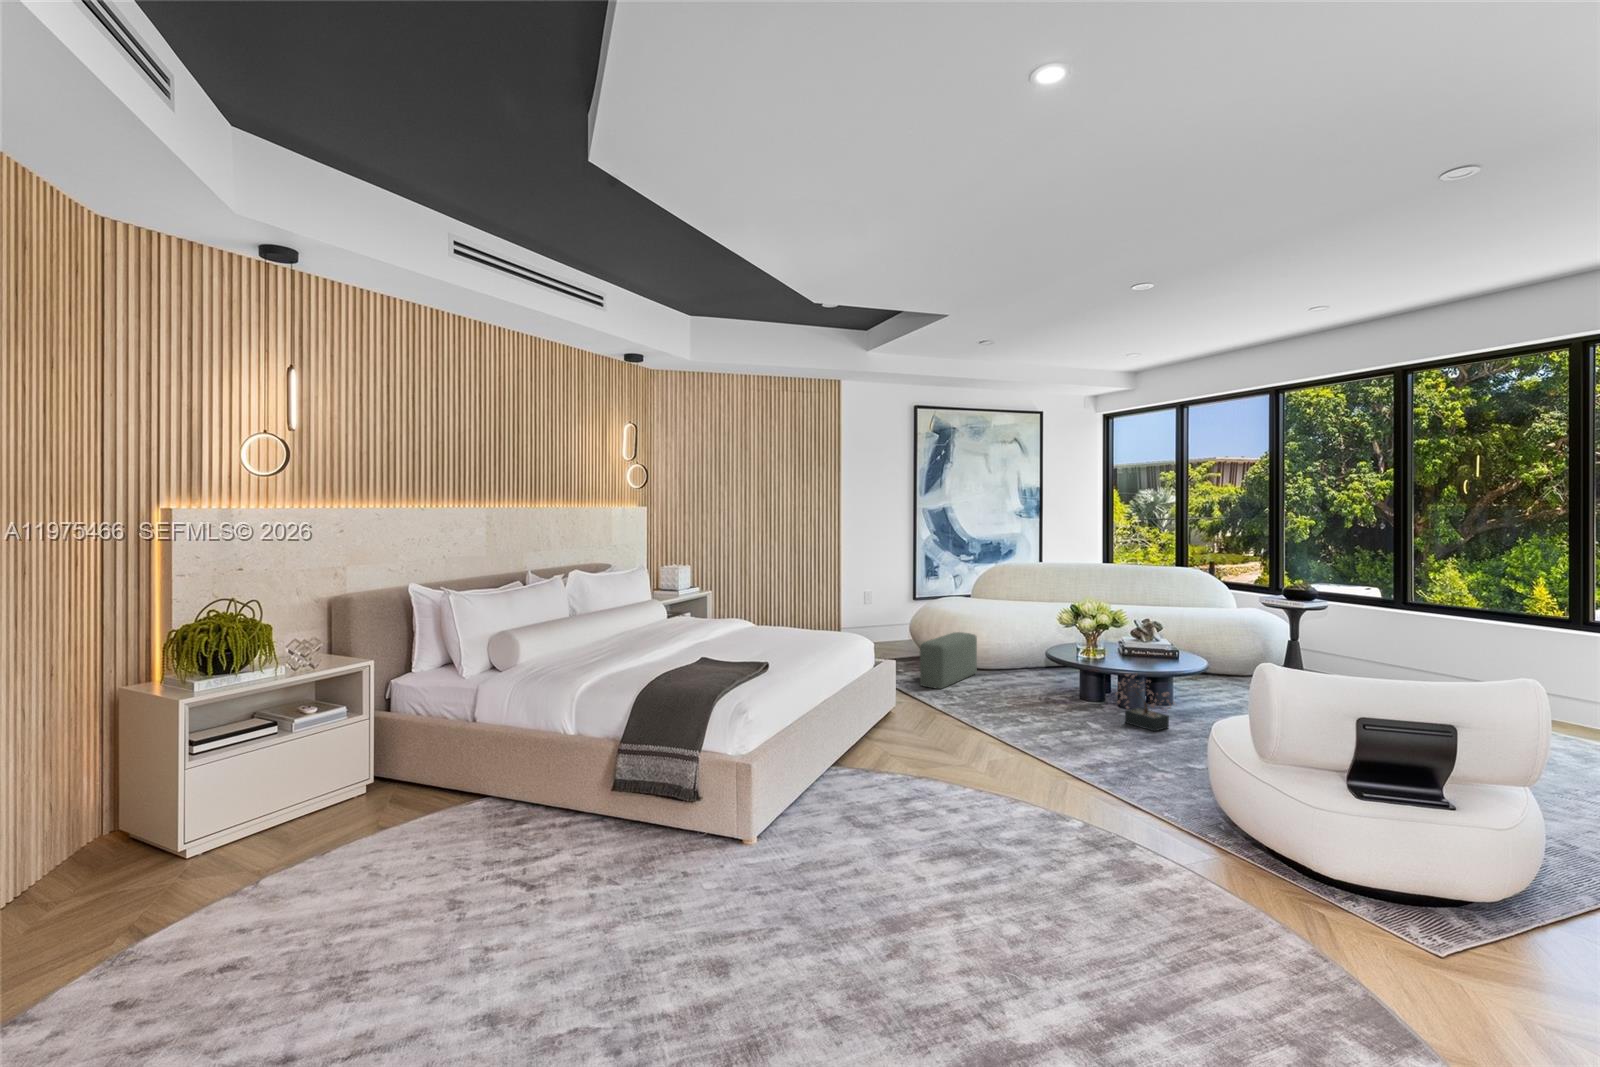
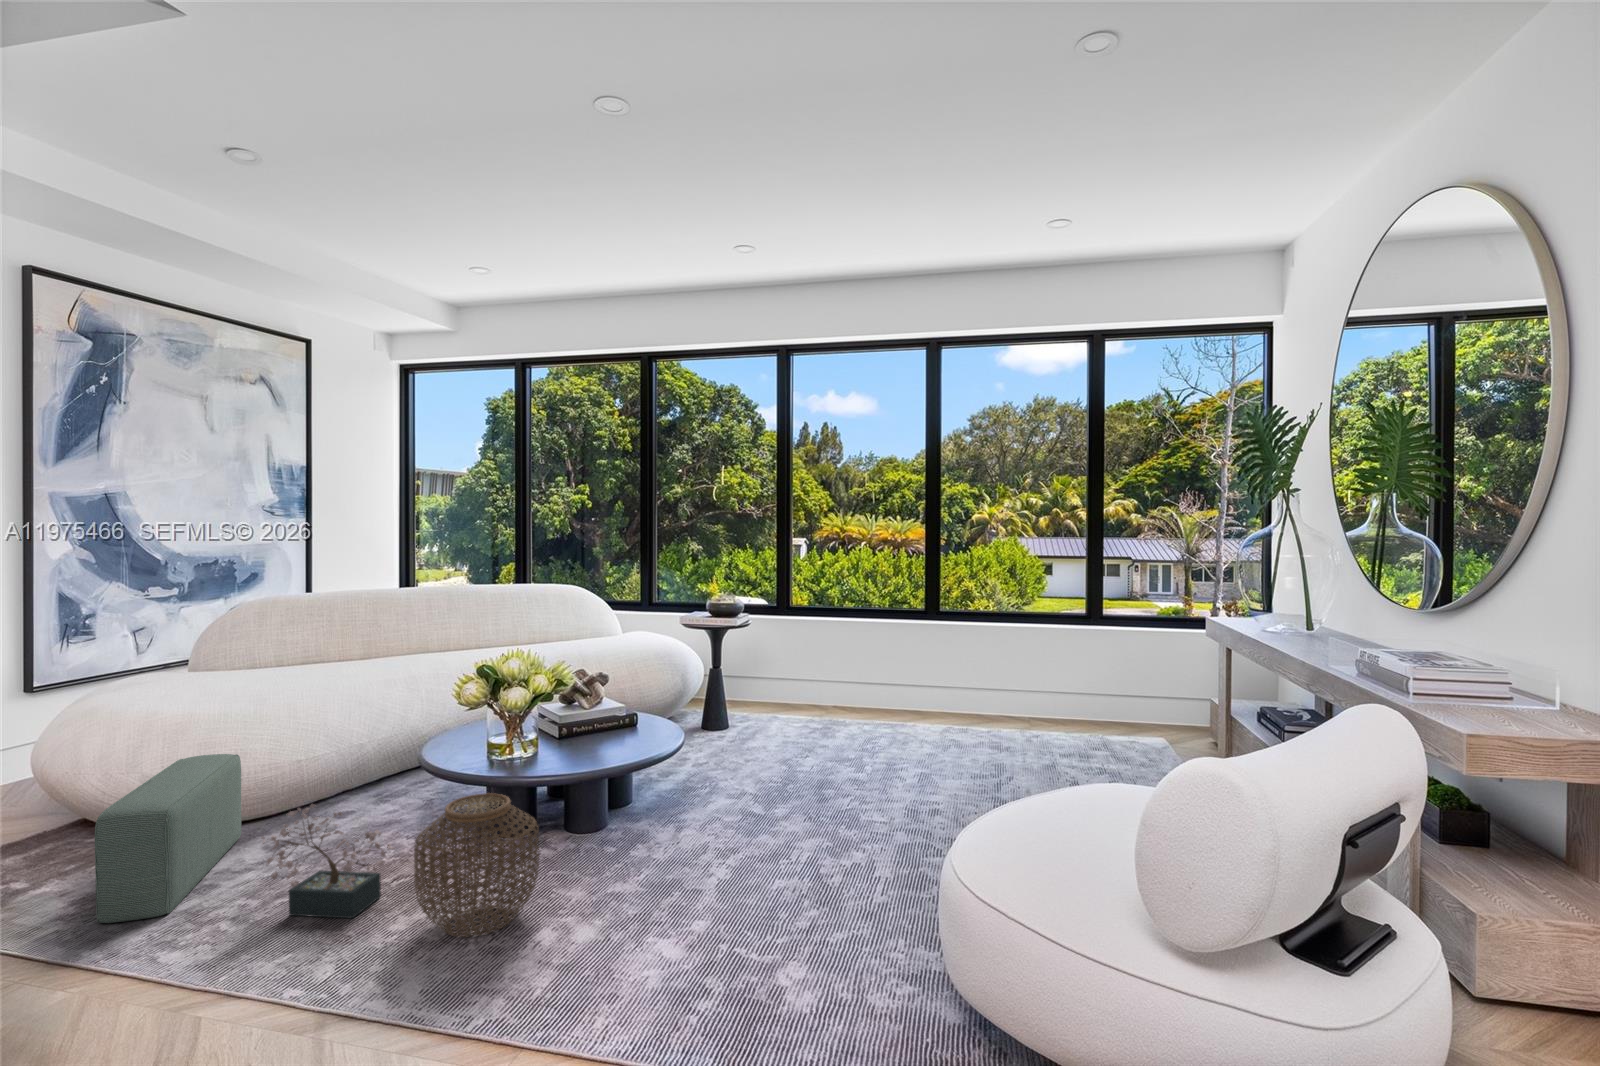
woven basket: none [1017,662,1075,725] -> present [414,793,539,937]
decorative plant: present [1116,673,1175,731] -> present [262,804,395,918]

